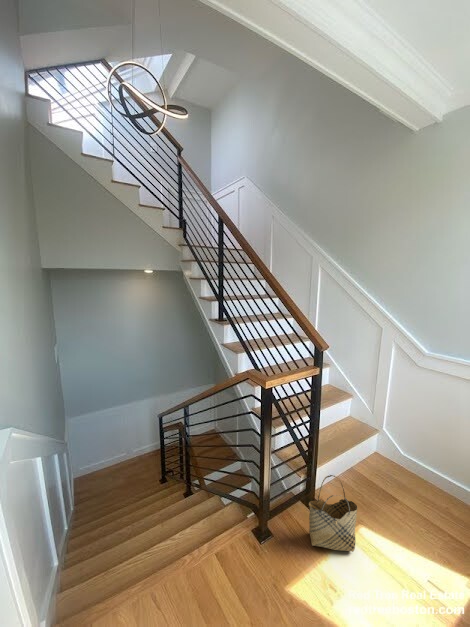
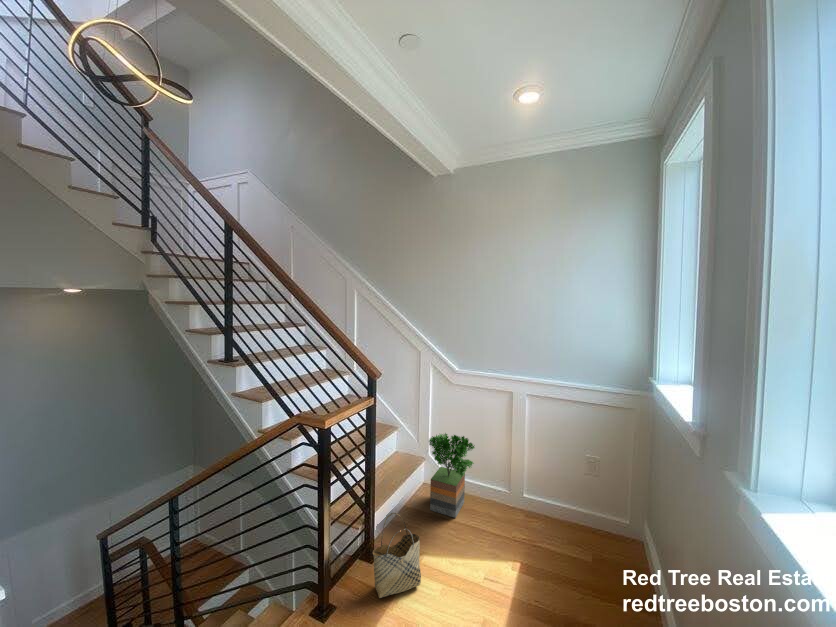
potted tree: none [376,412,435,499] -> present [429,433,475,518]

